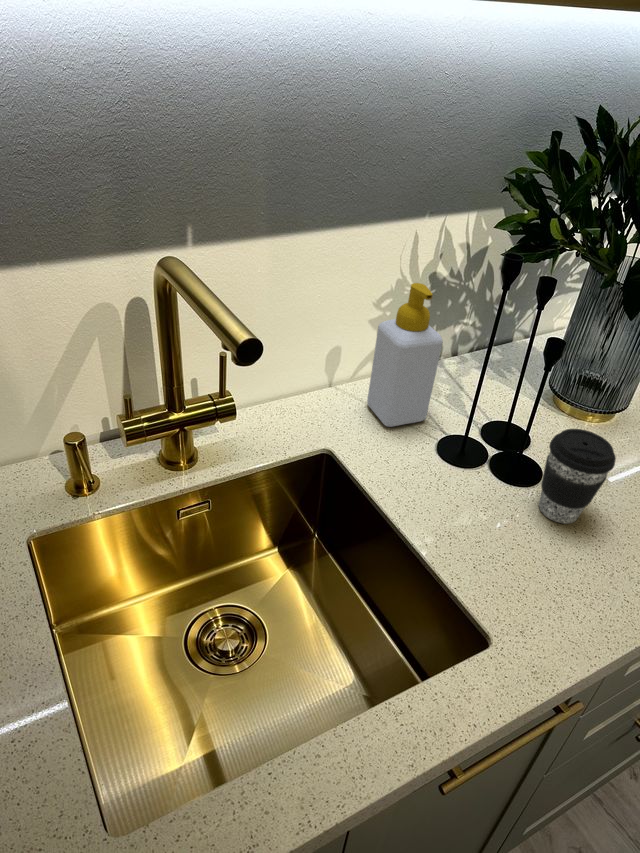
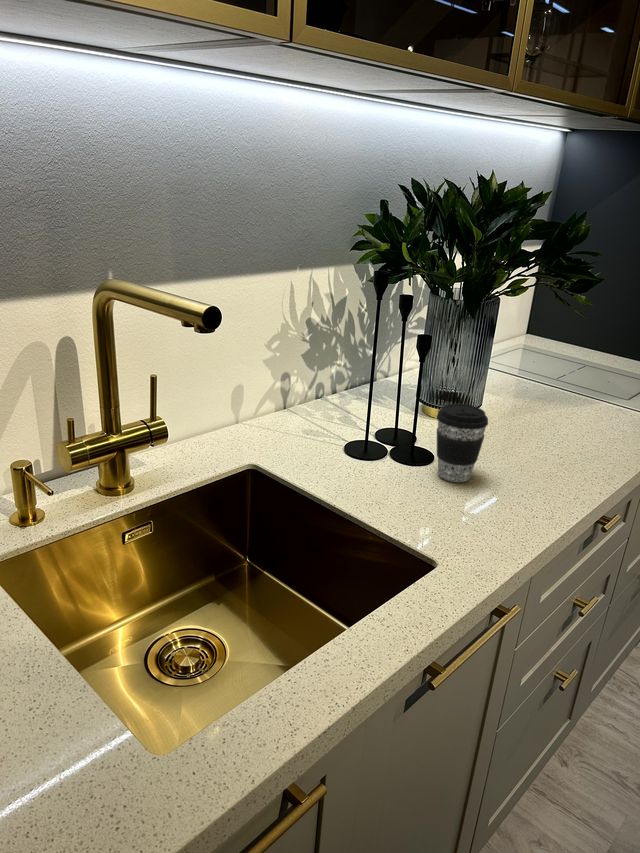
soap bottle: present [367,283,443,427] -> none [274,315,332,443]

